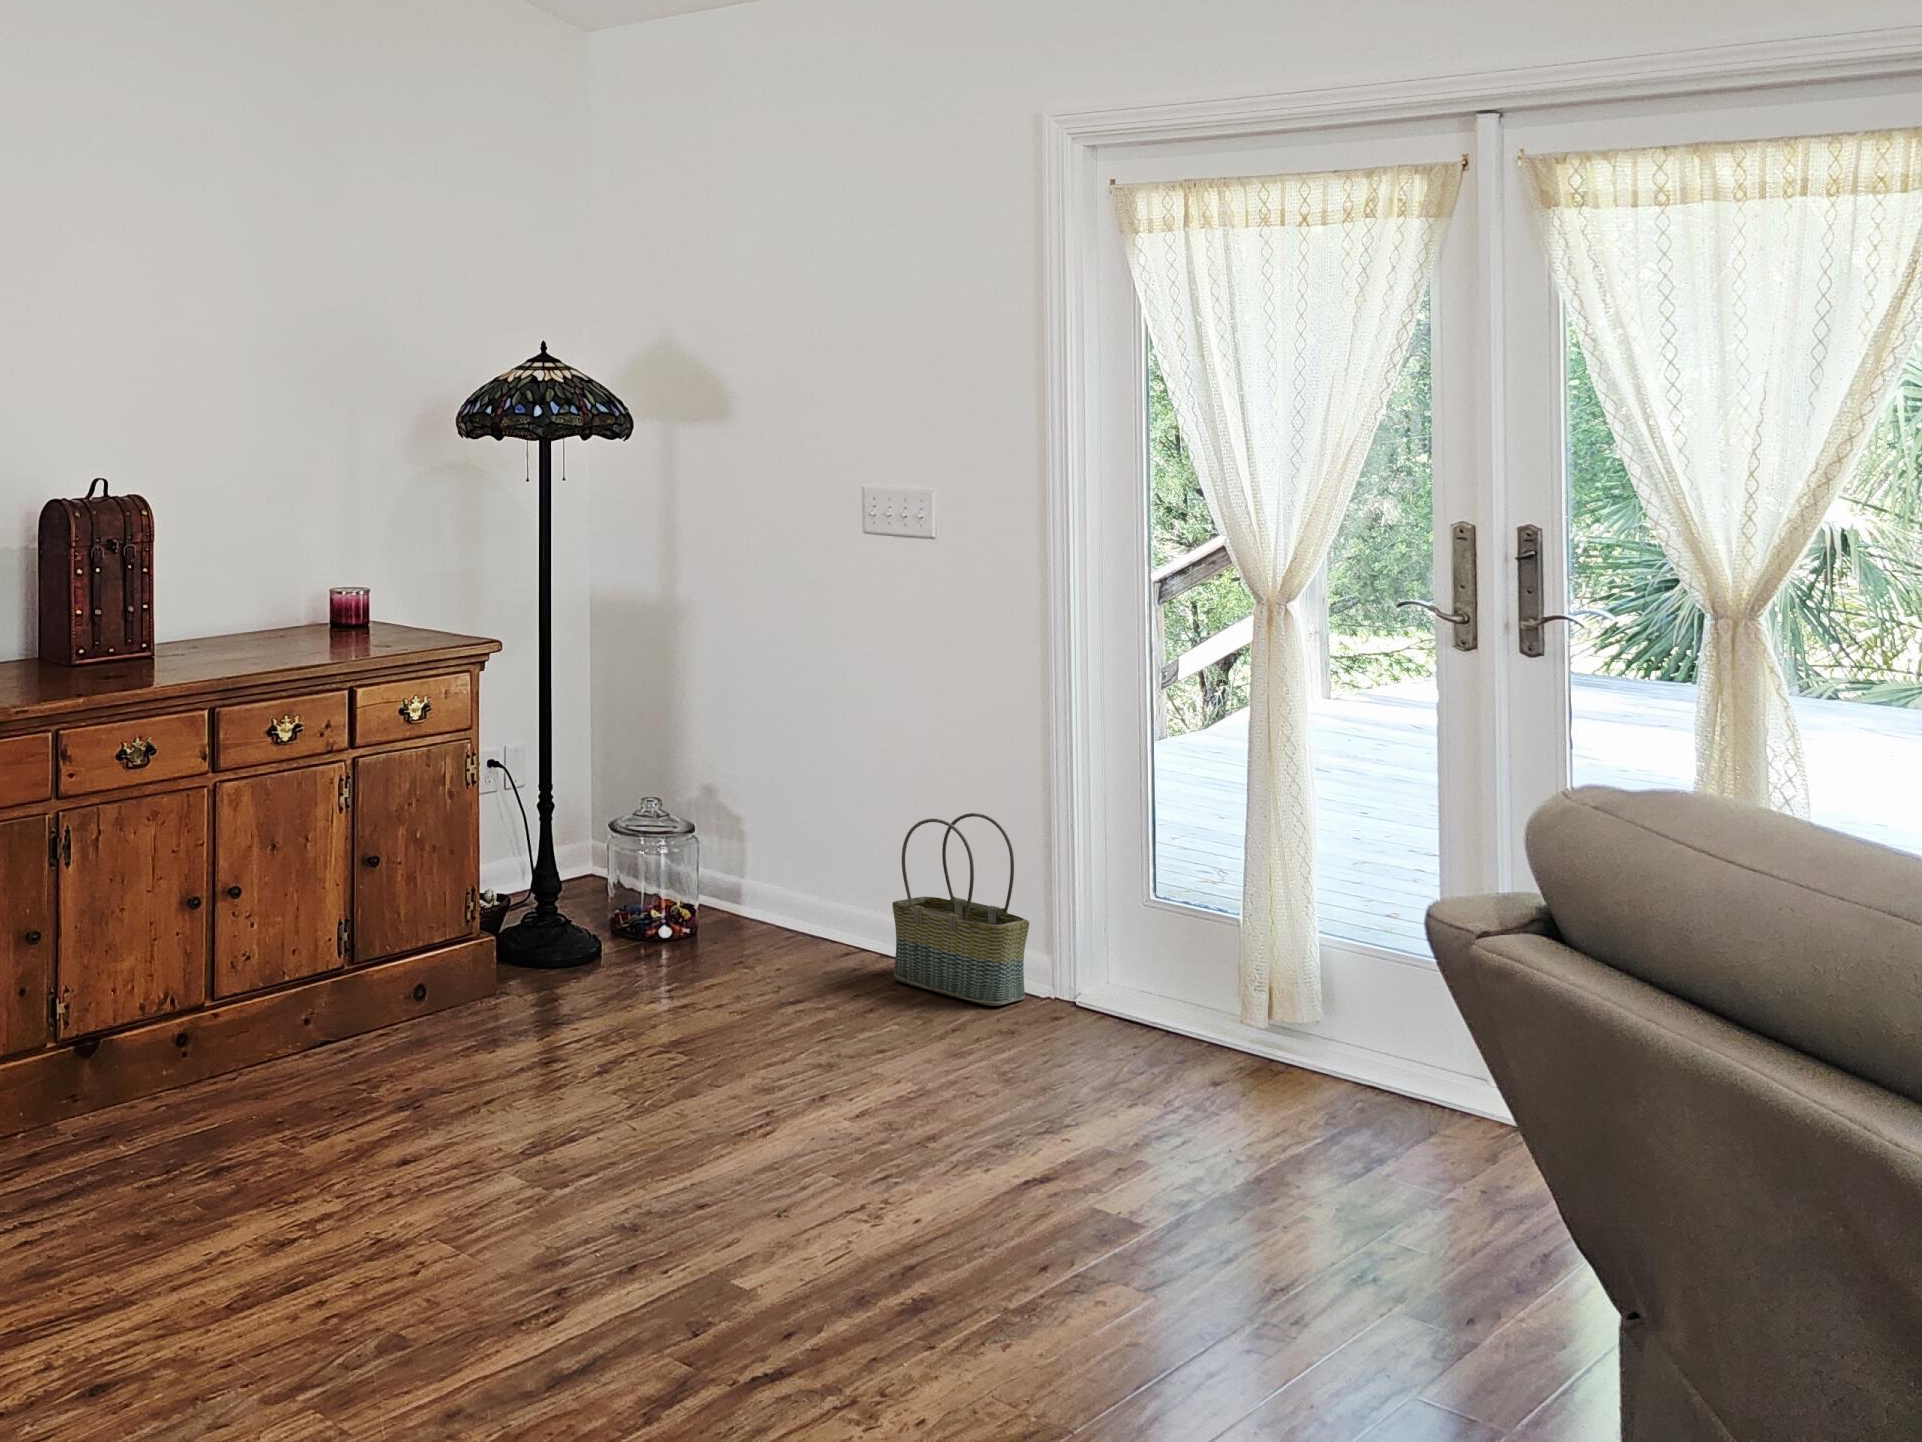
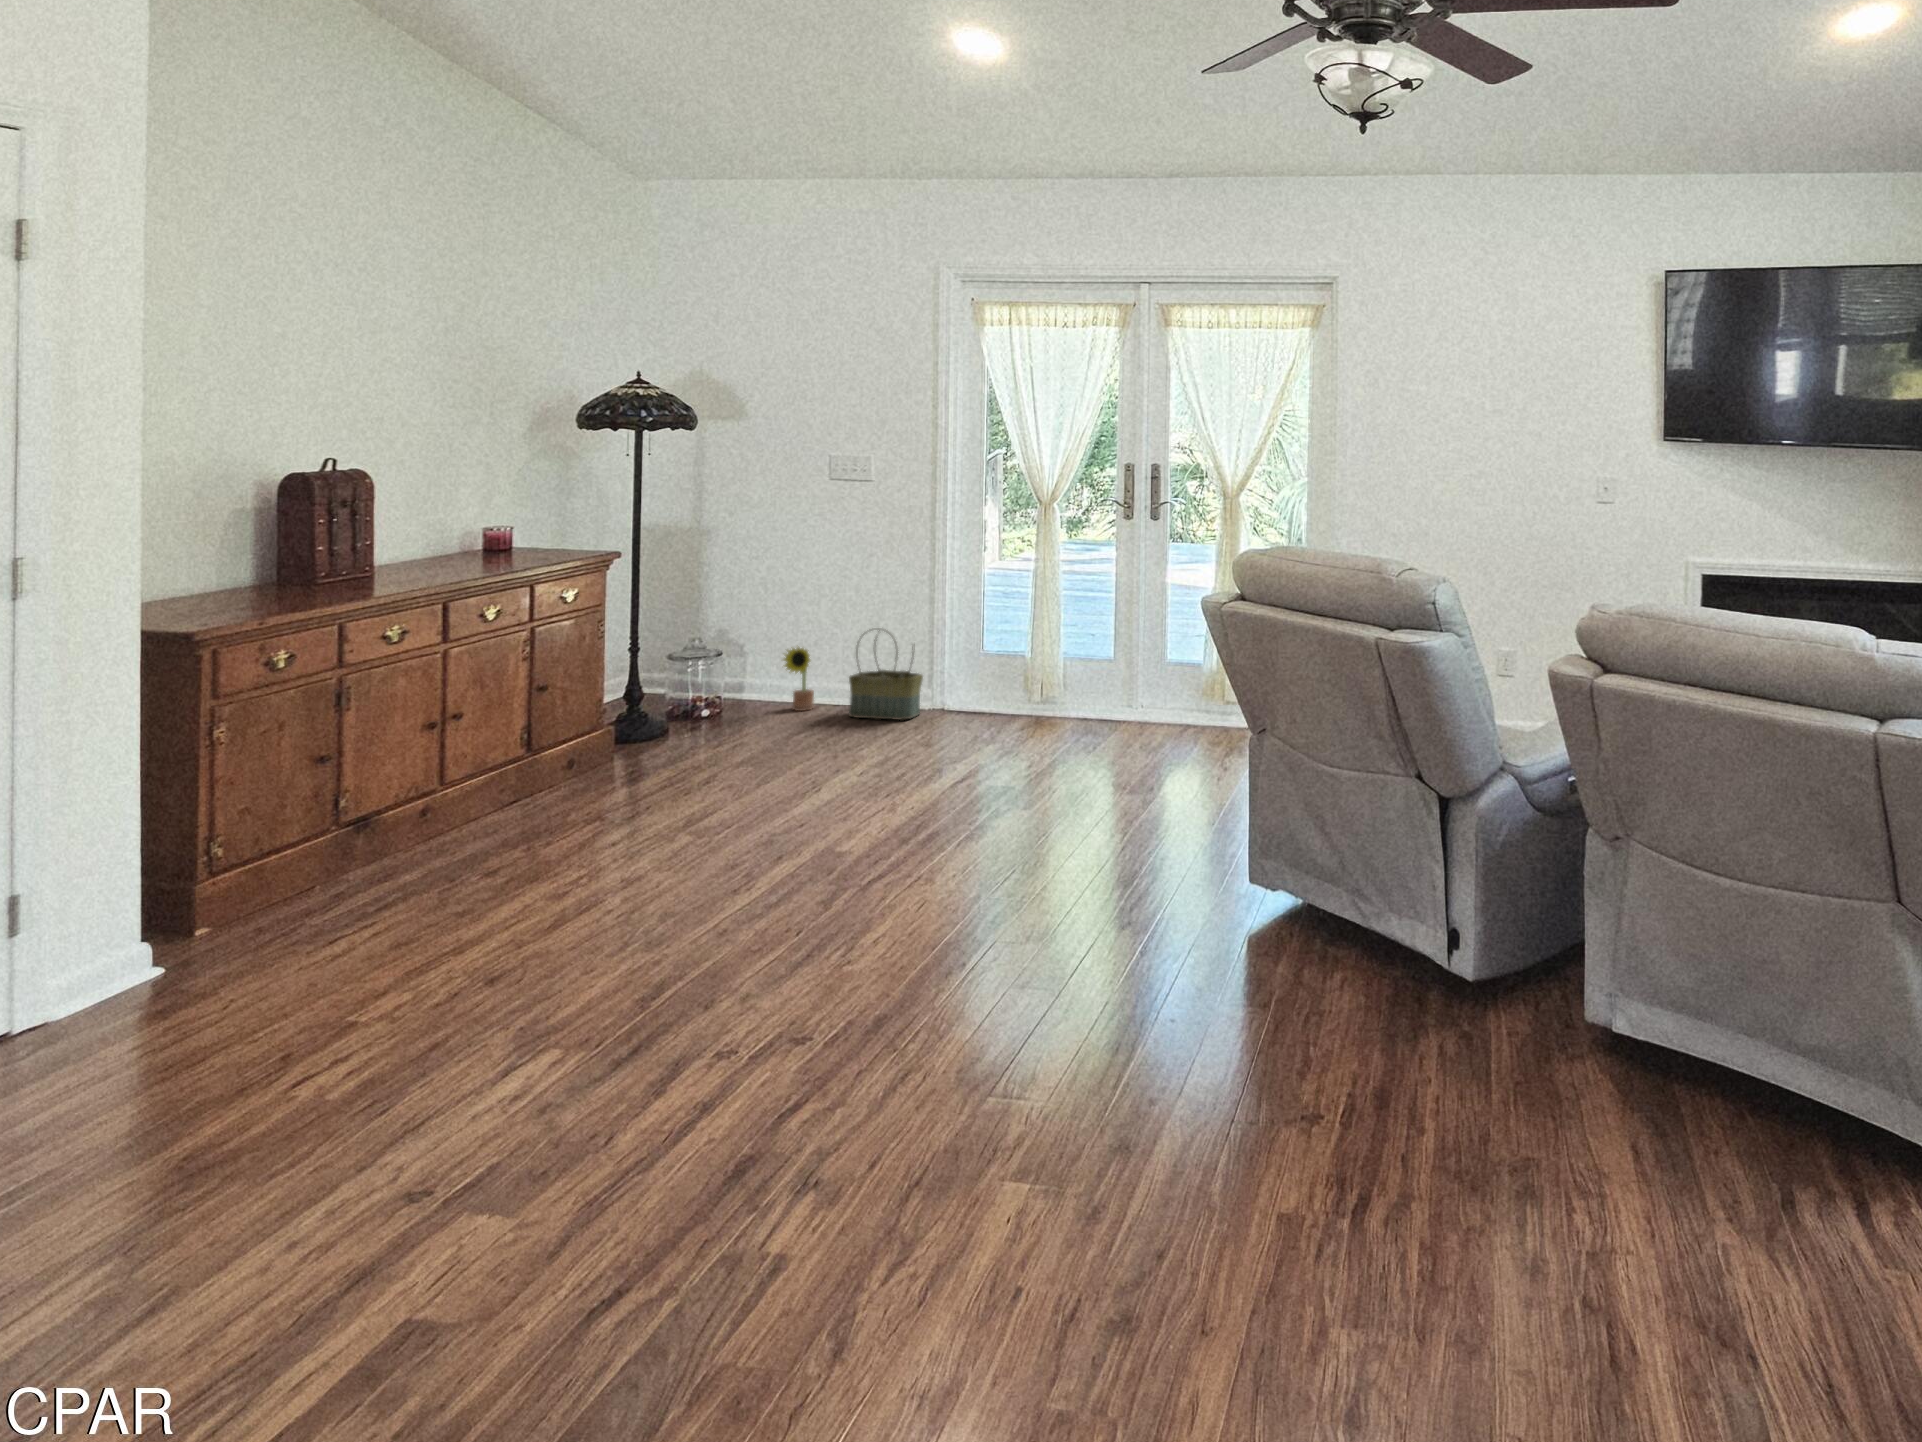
decorative plant: none [785,829,845,951] -> present [784,648,814,711]

